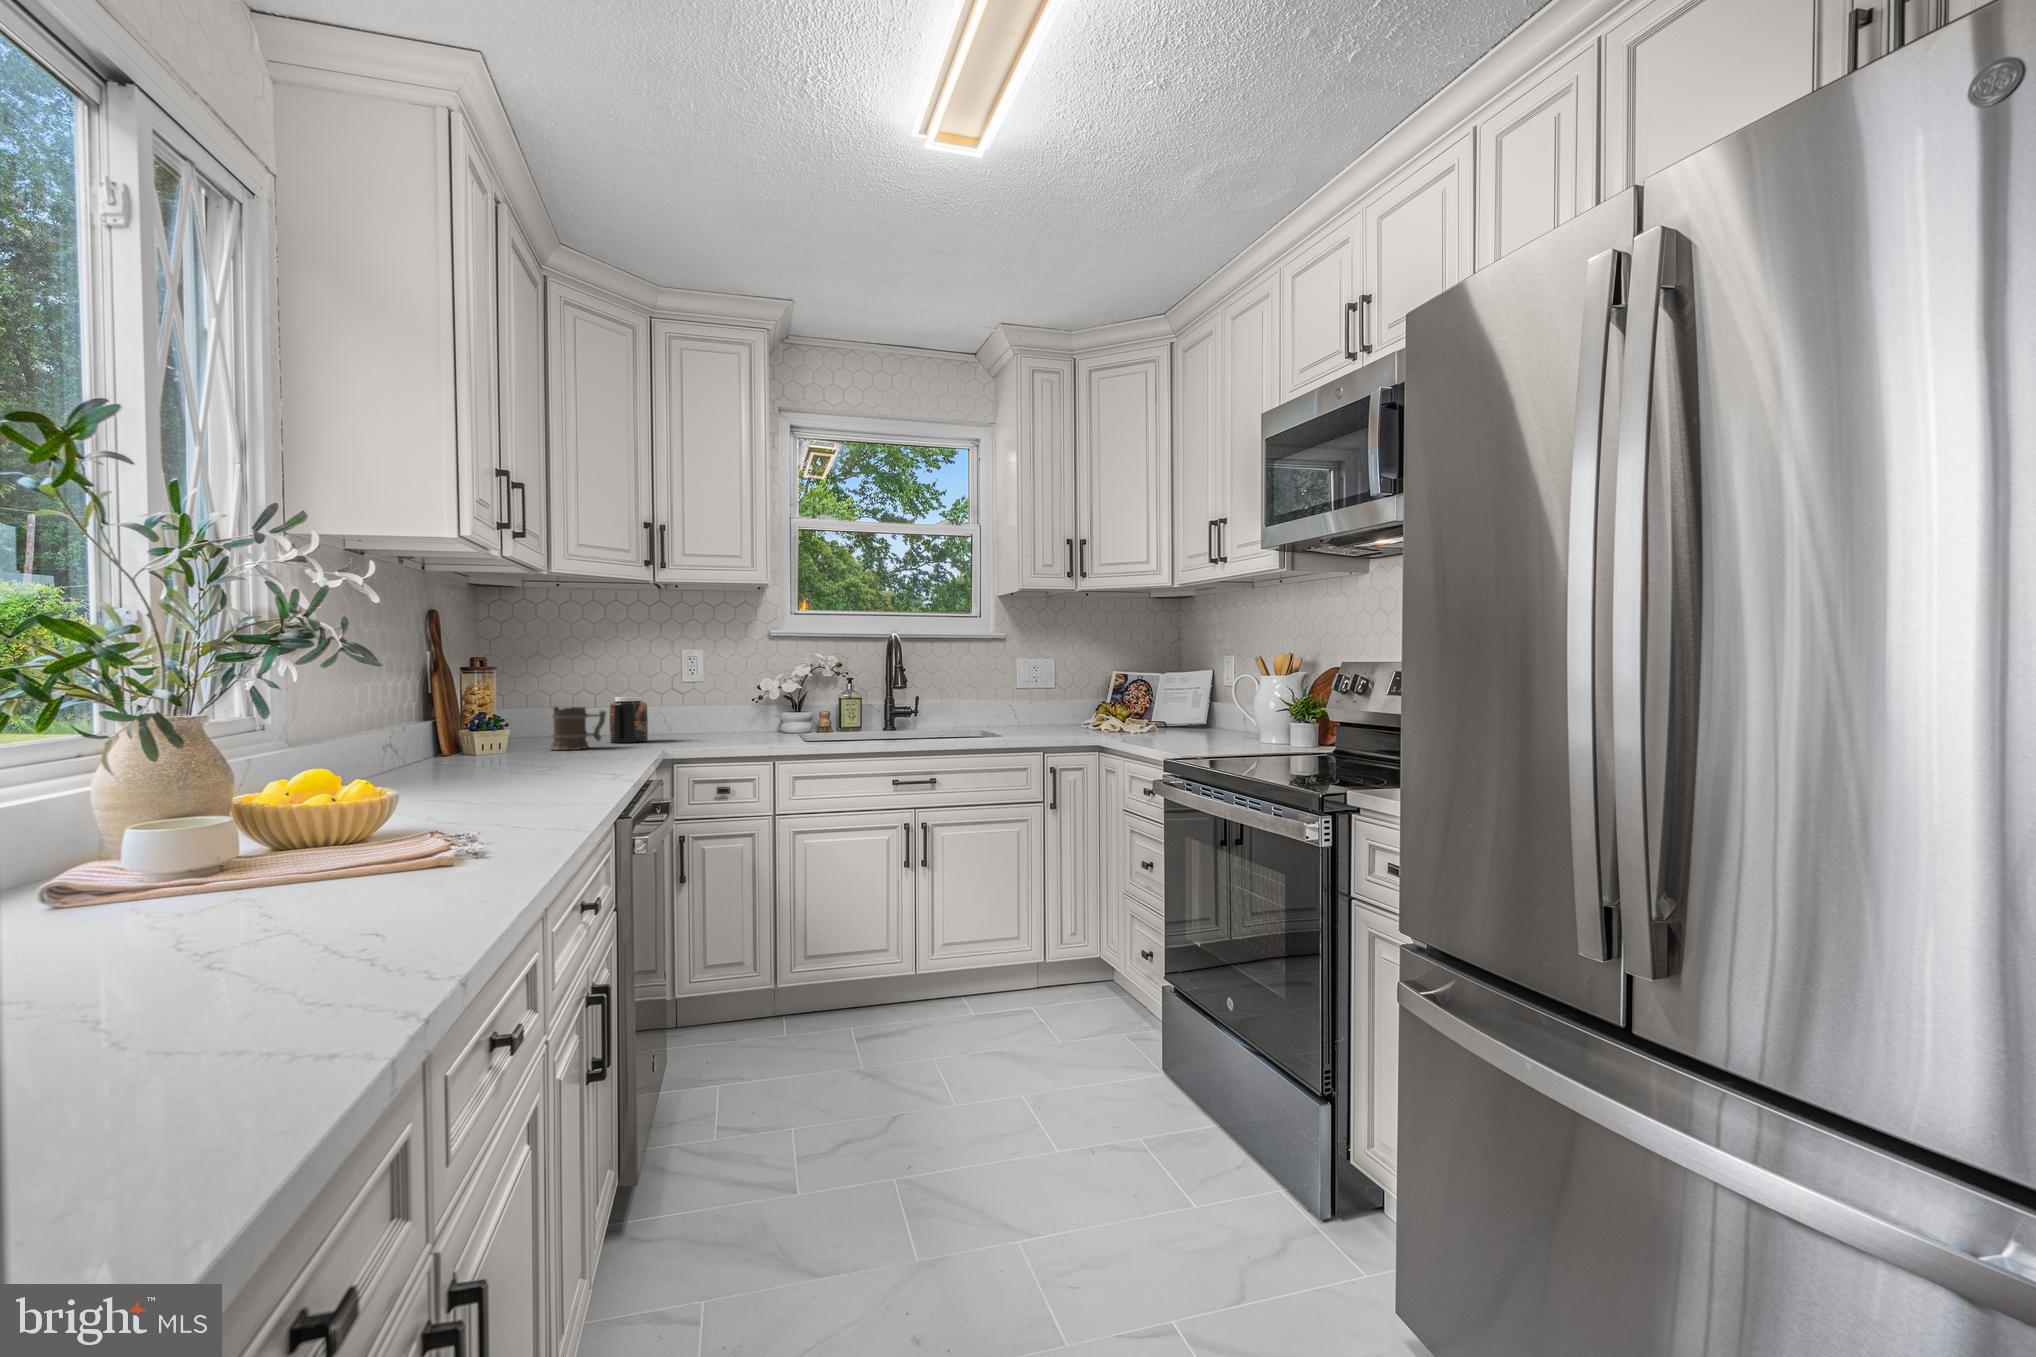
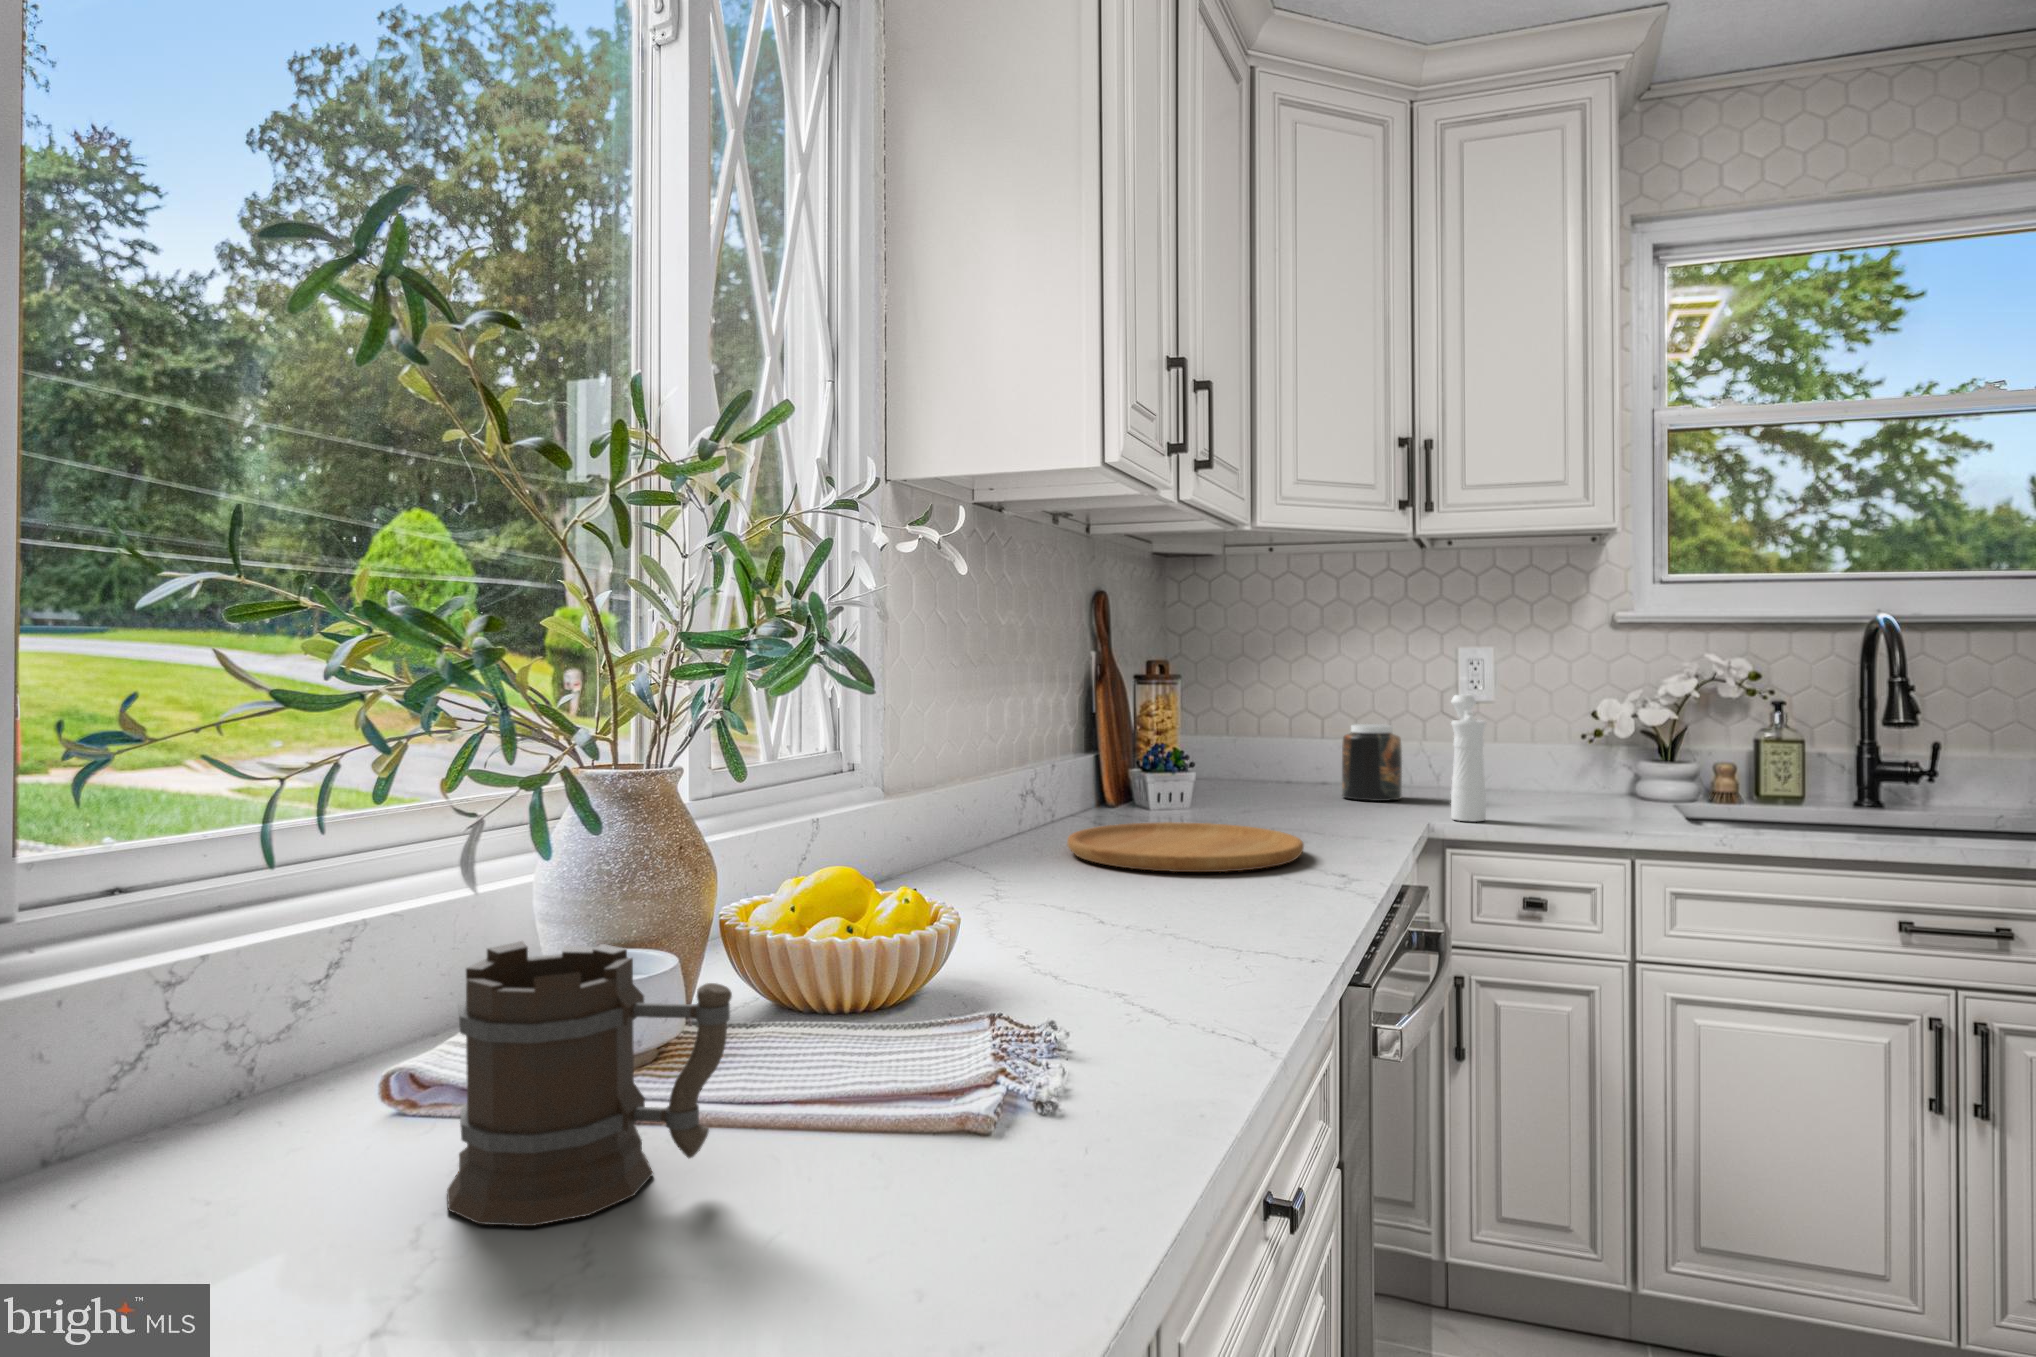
pepper mill: none [676,677,696,748] -> present [1451,695,1486,821]
mug: present [551,707,606,750] -> present [447,941,732,1226]
cutting board: none [428,756,588,780] -> present [1067,822,1304,872]

